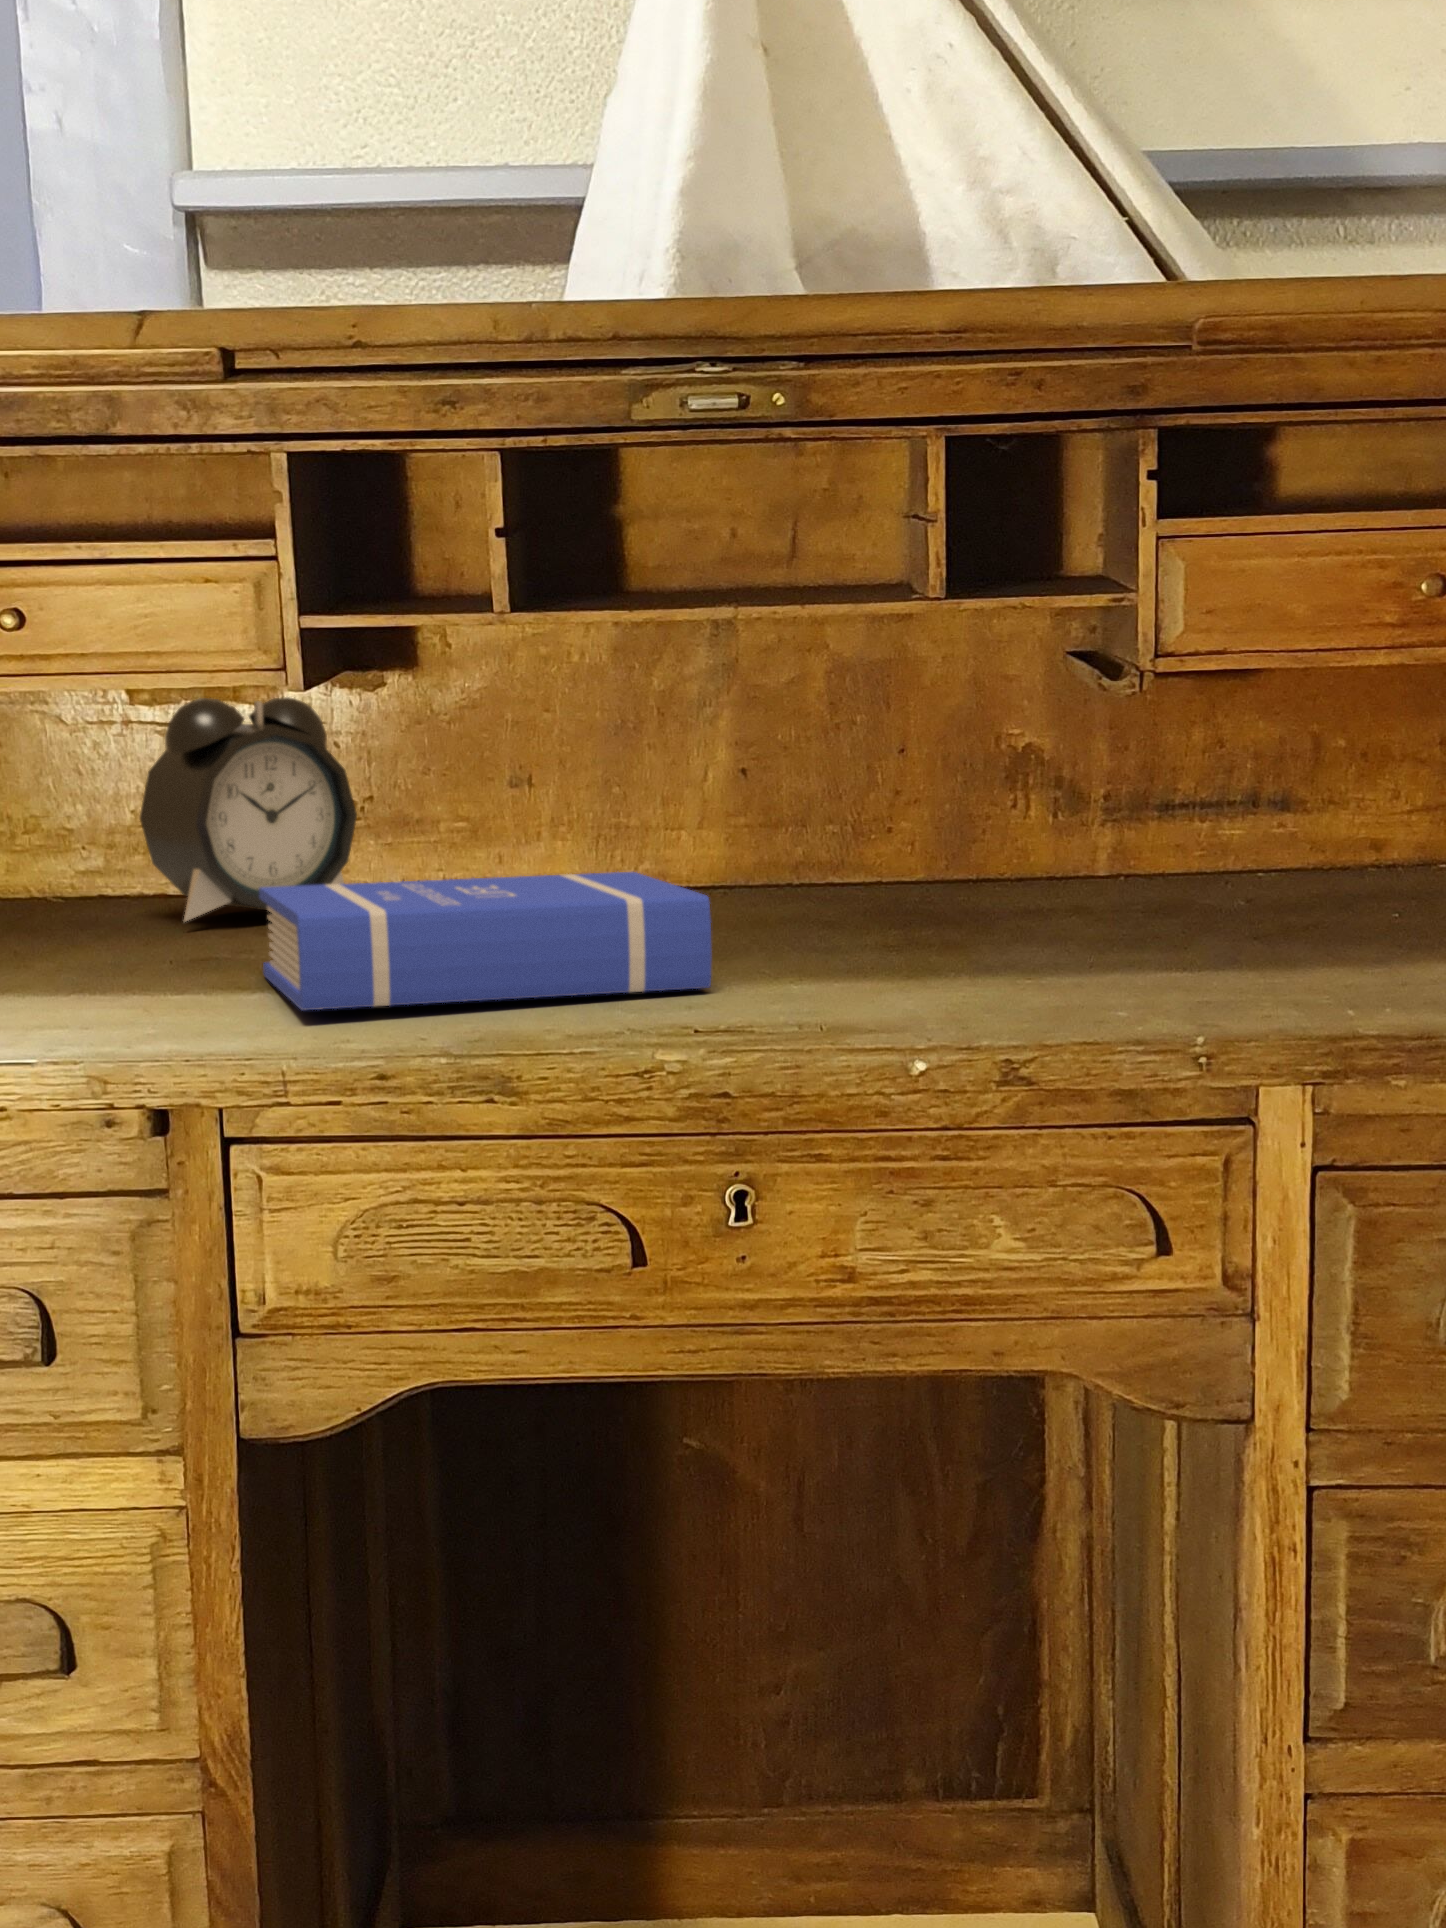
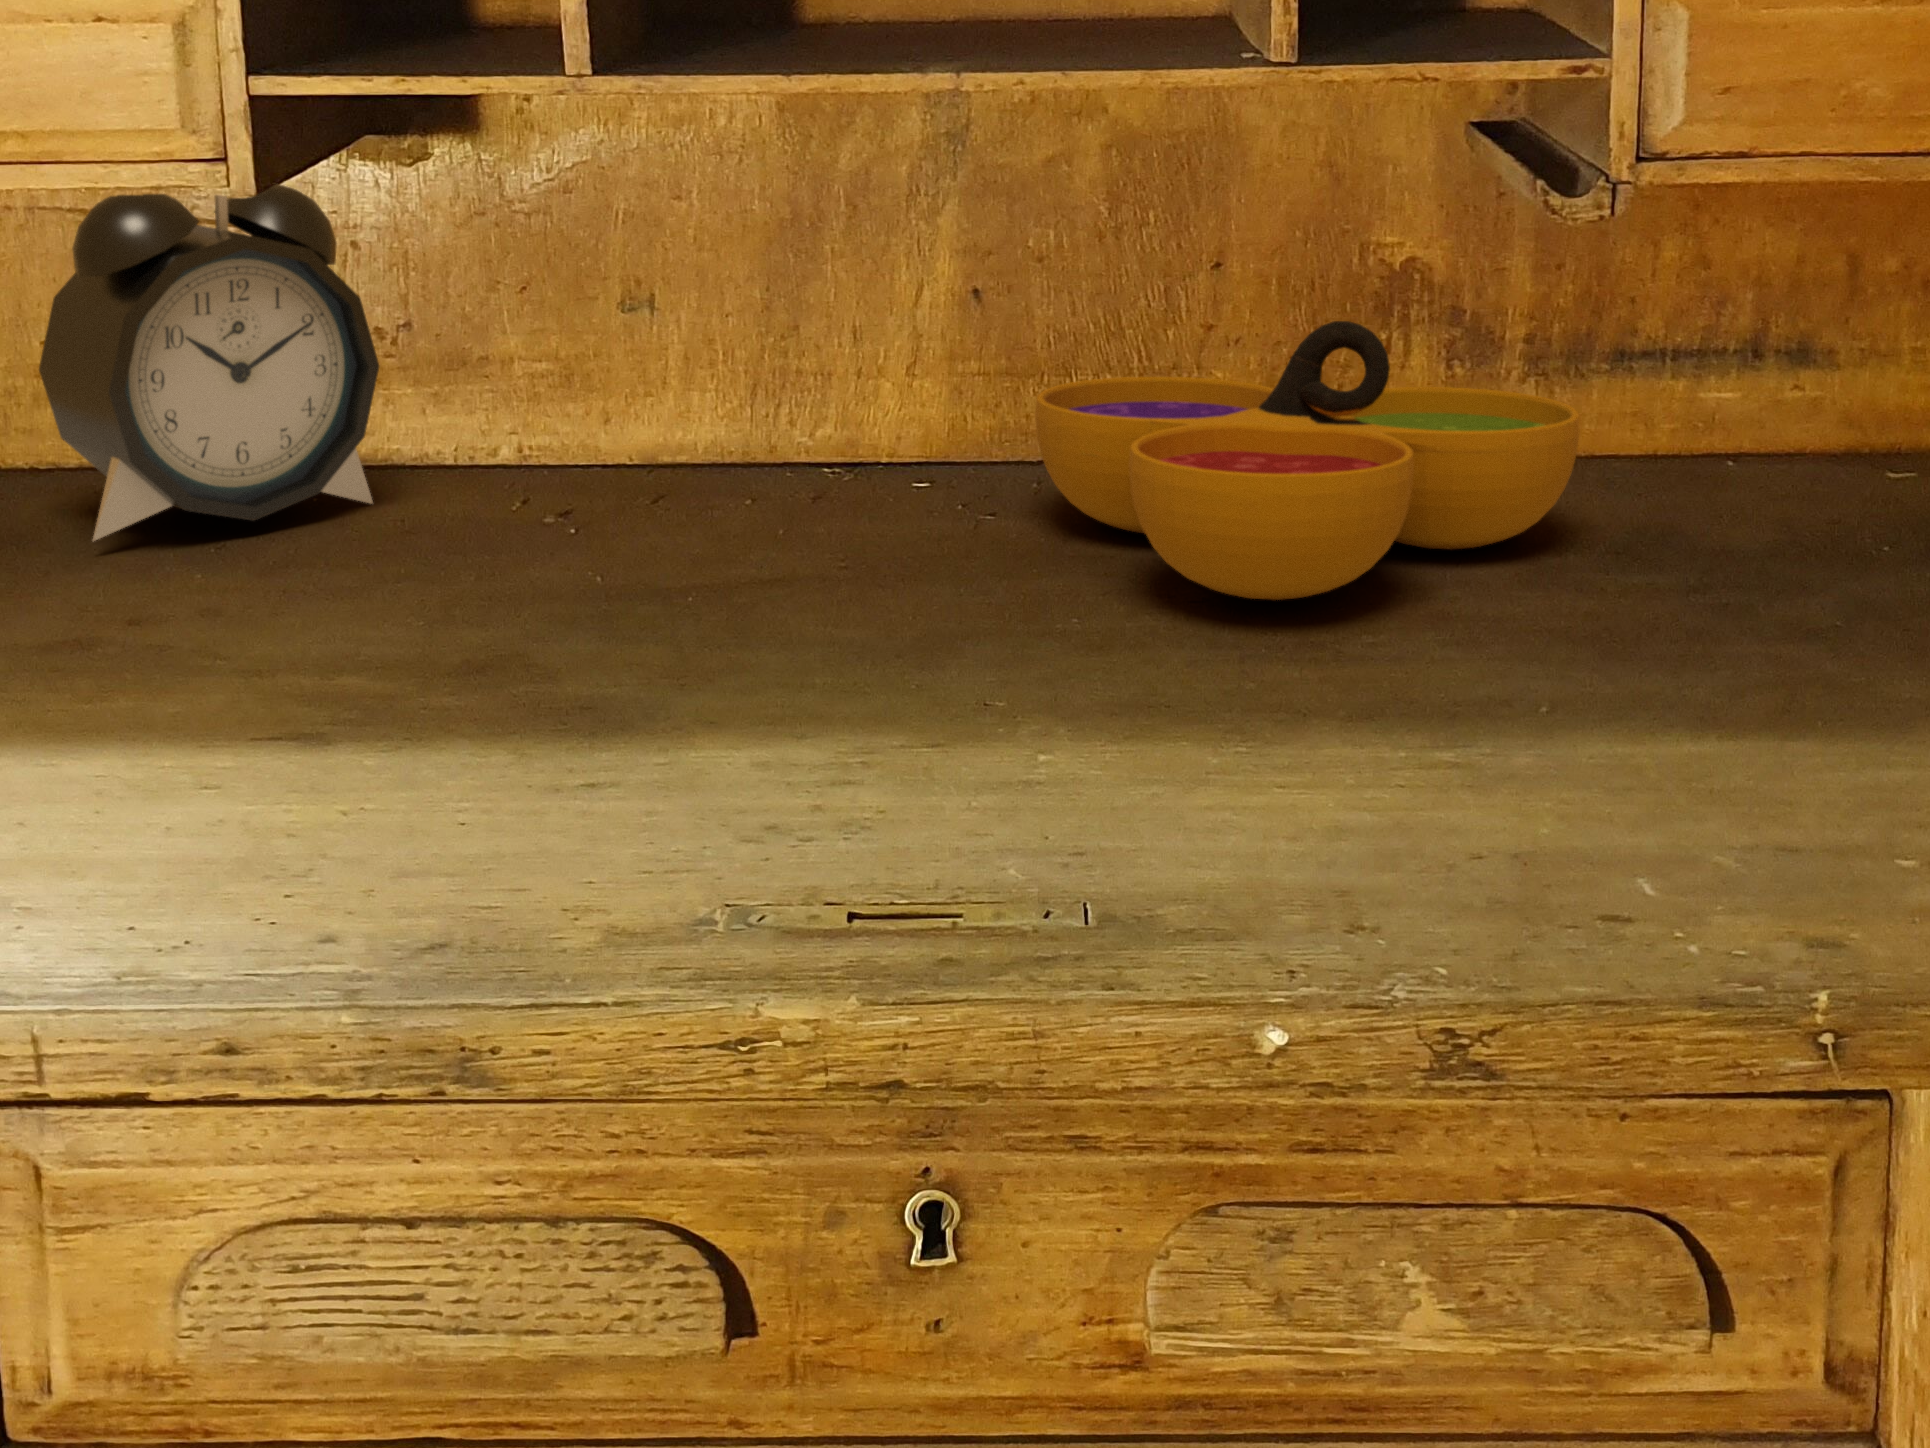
decorative bowl: none [783,763,1126,927] -> present [1035,321,1579,600]
book: present [259,872,712,1010] -> none [148,508,899,830]

